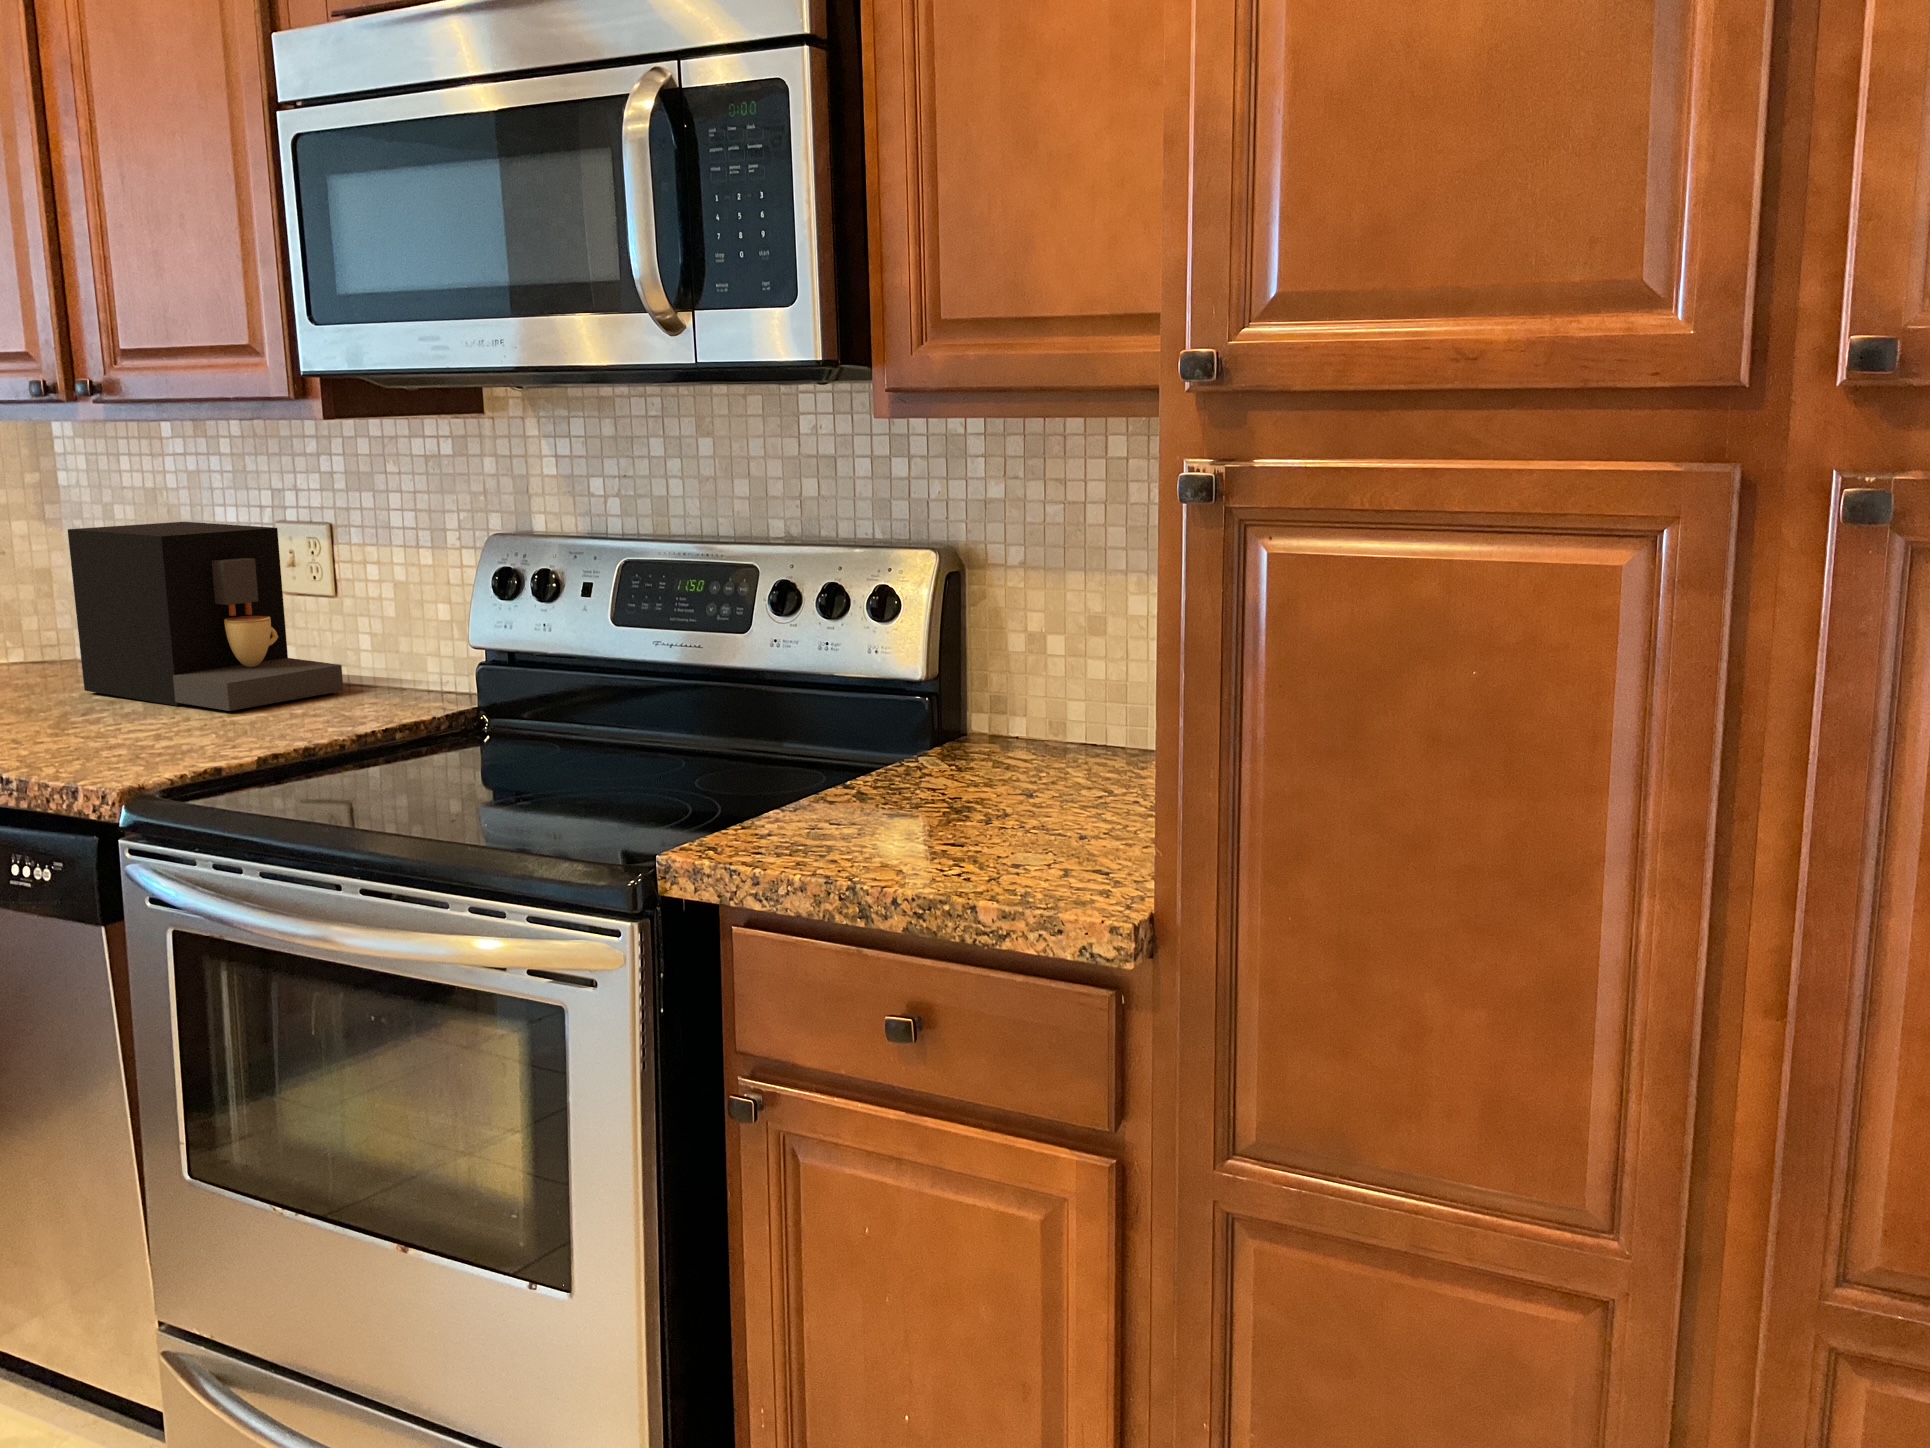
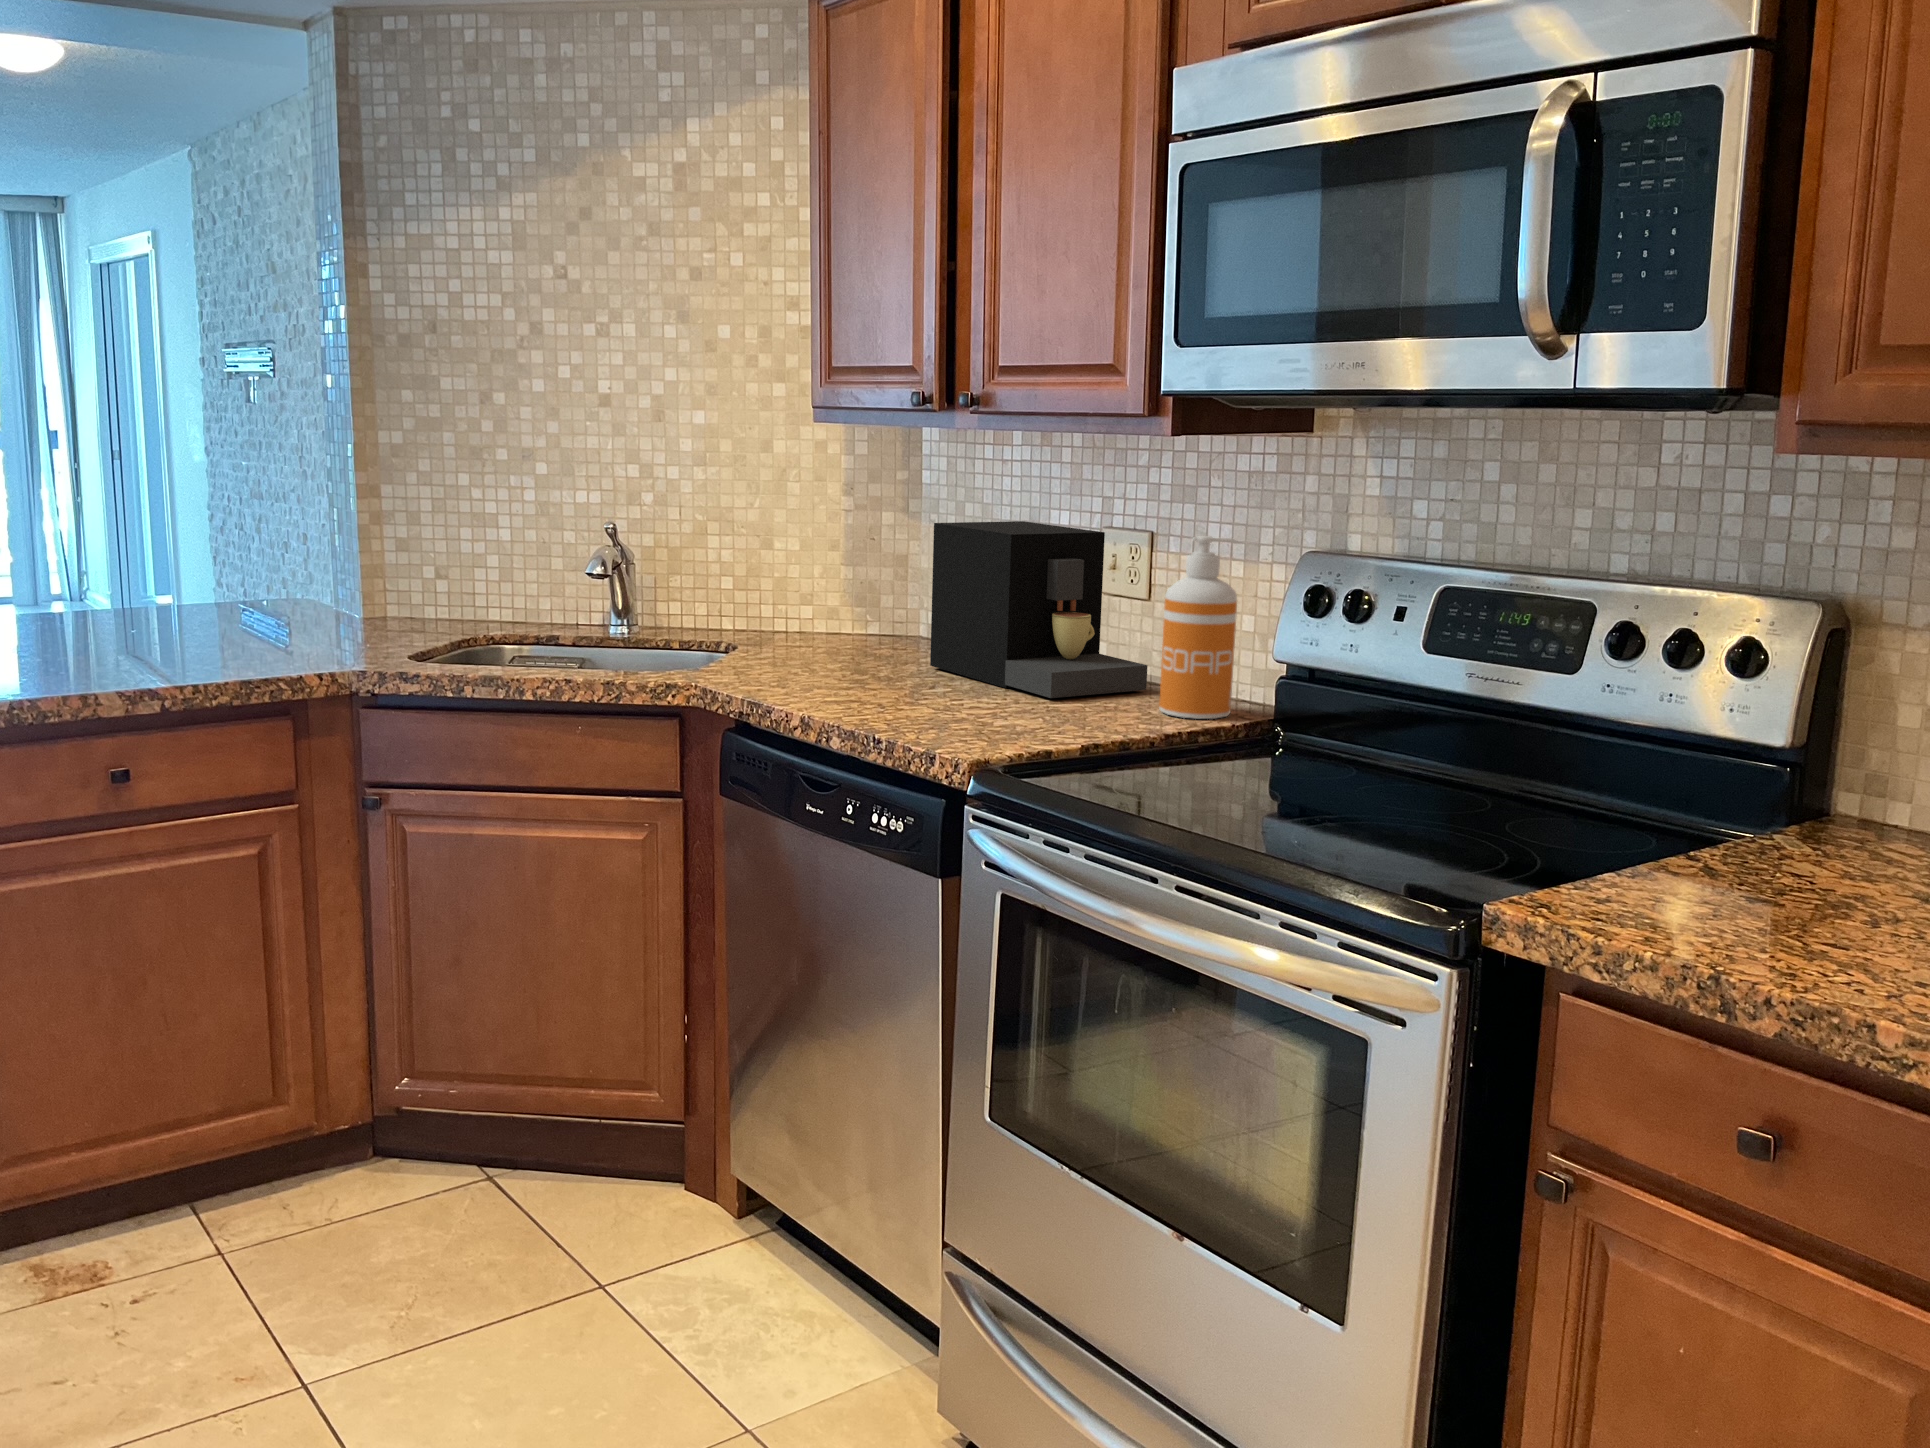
soap dispenser: none [345,525,433,715] -> present [1159,536,1237,719]

